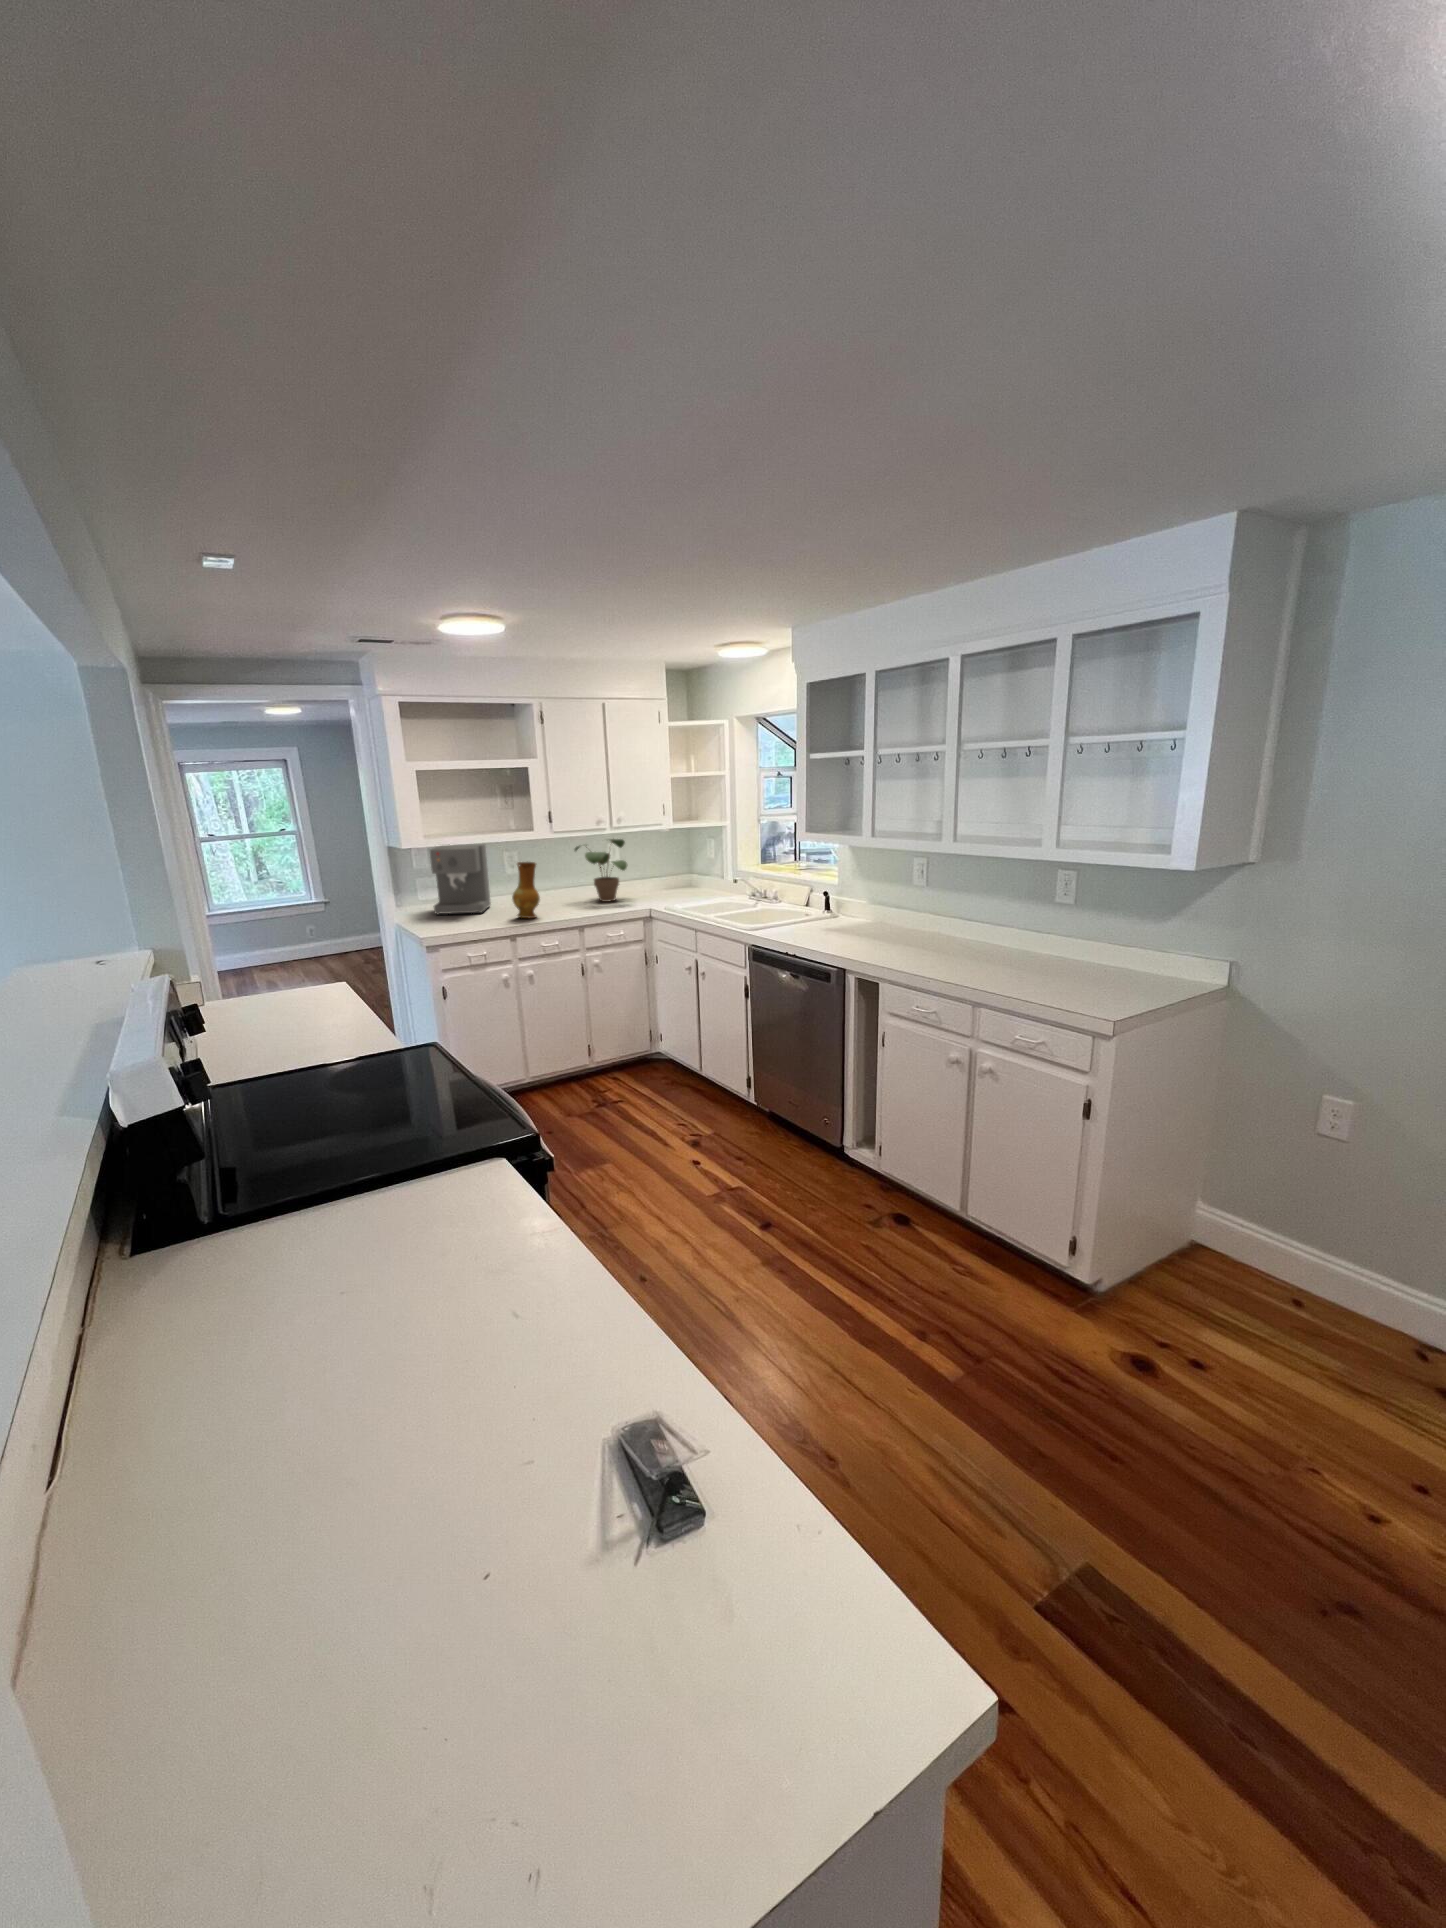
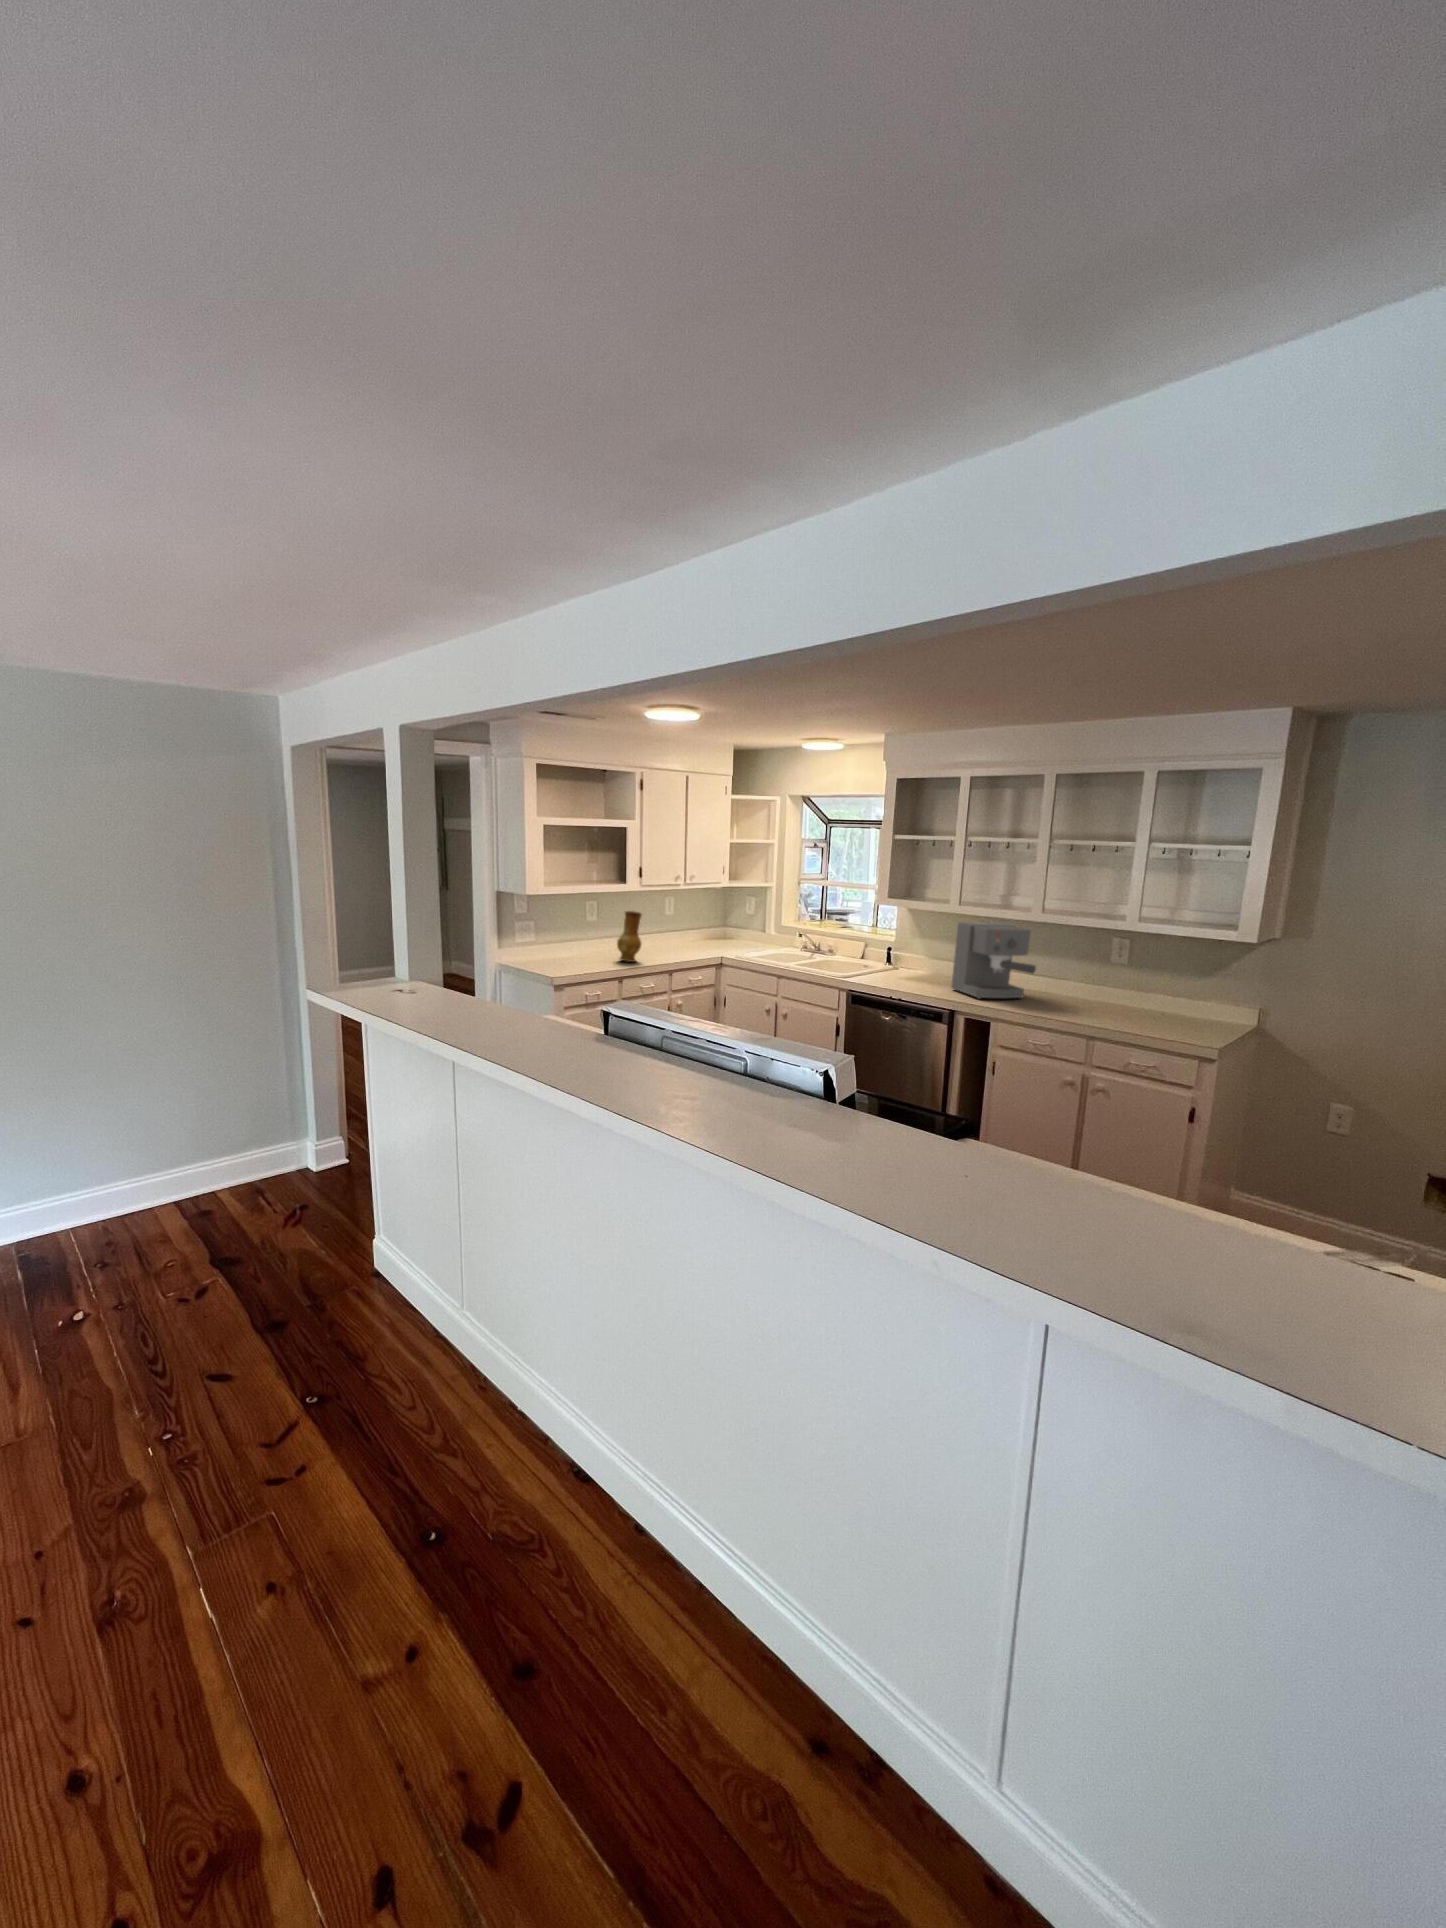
potted plant: present [575,839,627,902] -> none [651,893,703,950]
coffee maker: present [430,844,491,915] -> present [951,922,1036,999]

